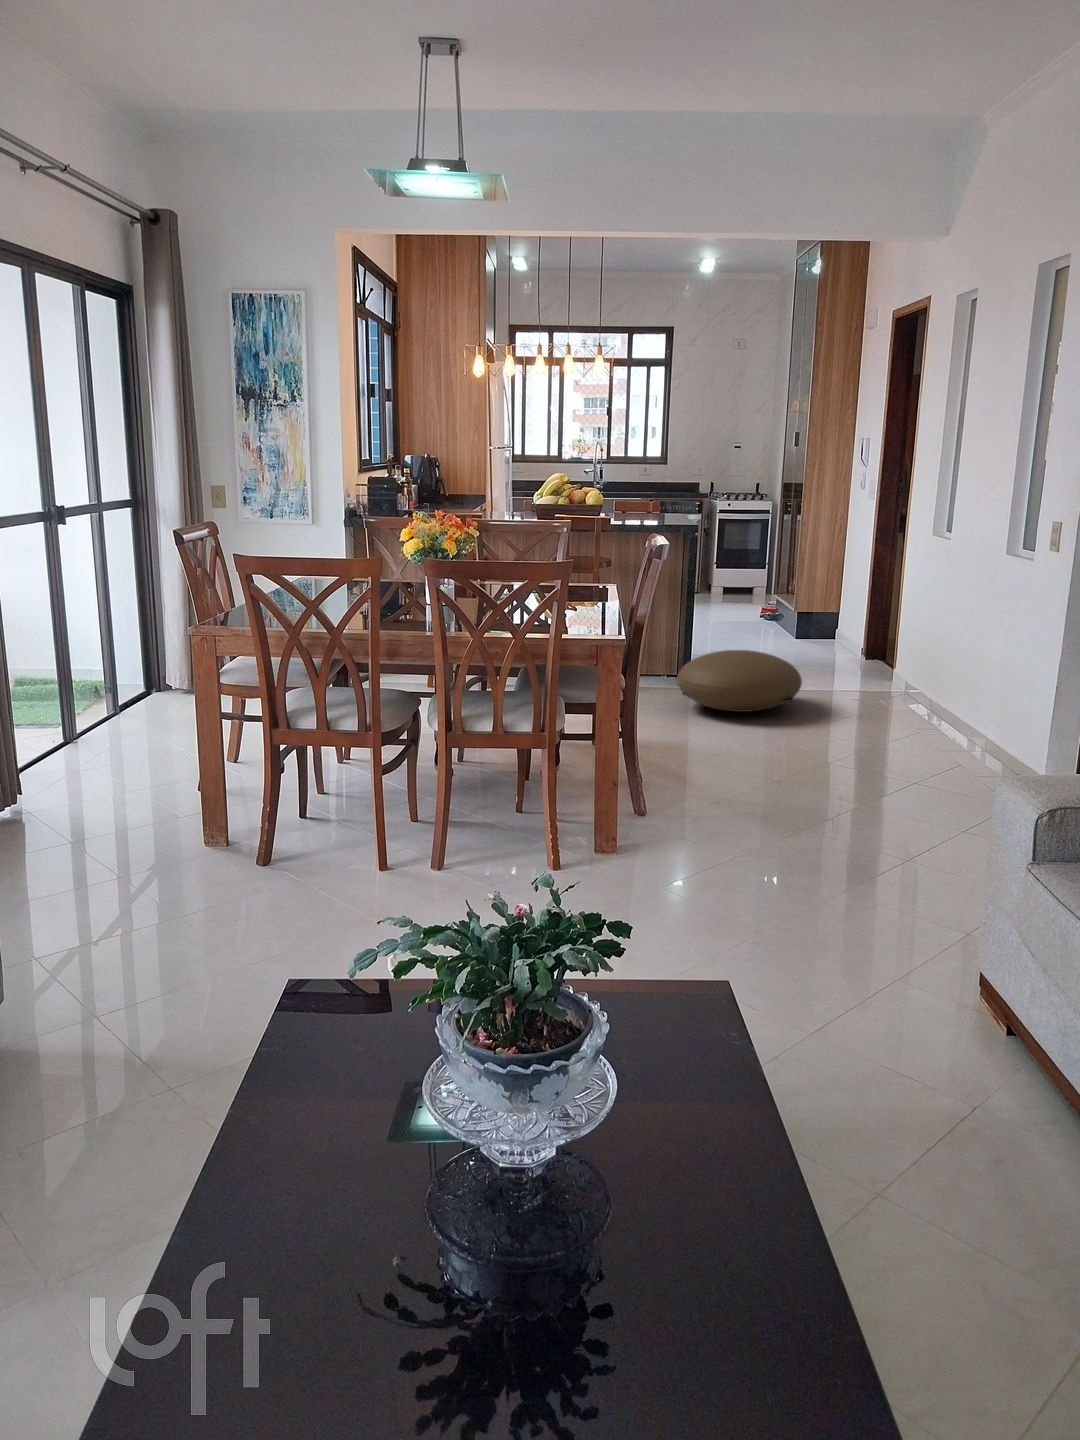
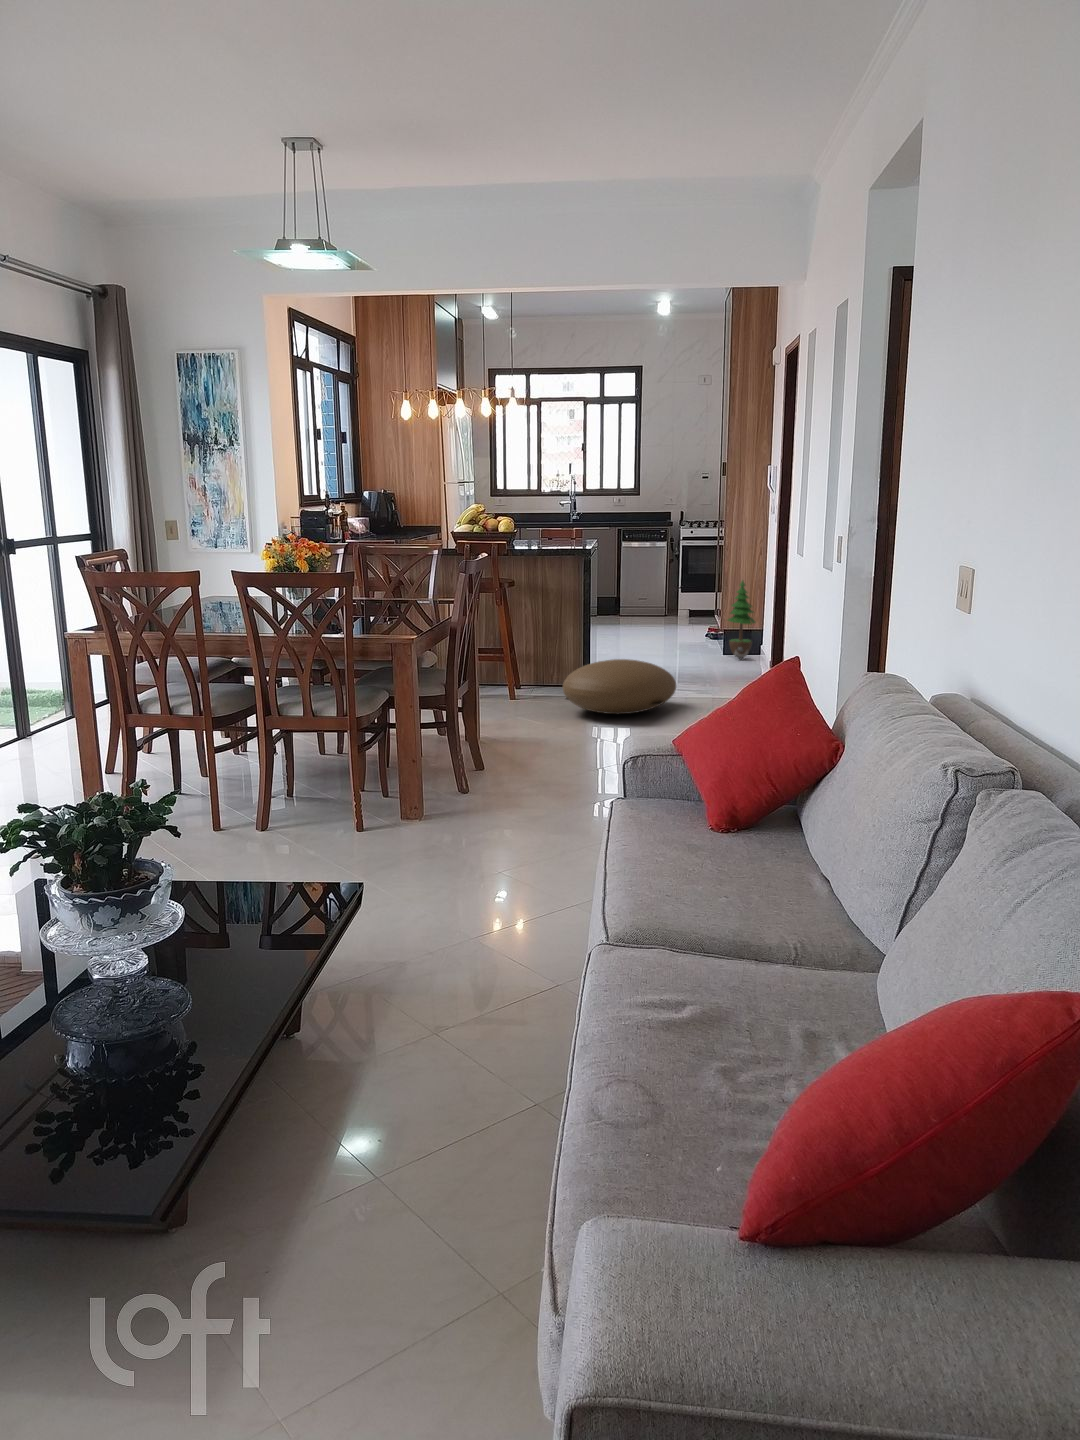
potted tree: none [805,559,836,645] -> present [728,581,755,659]

